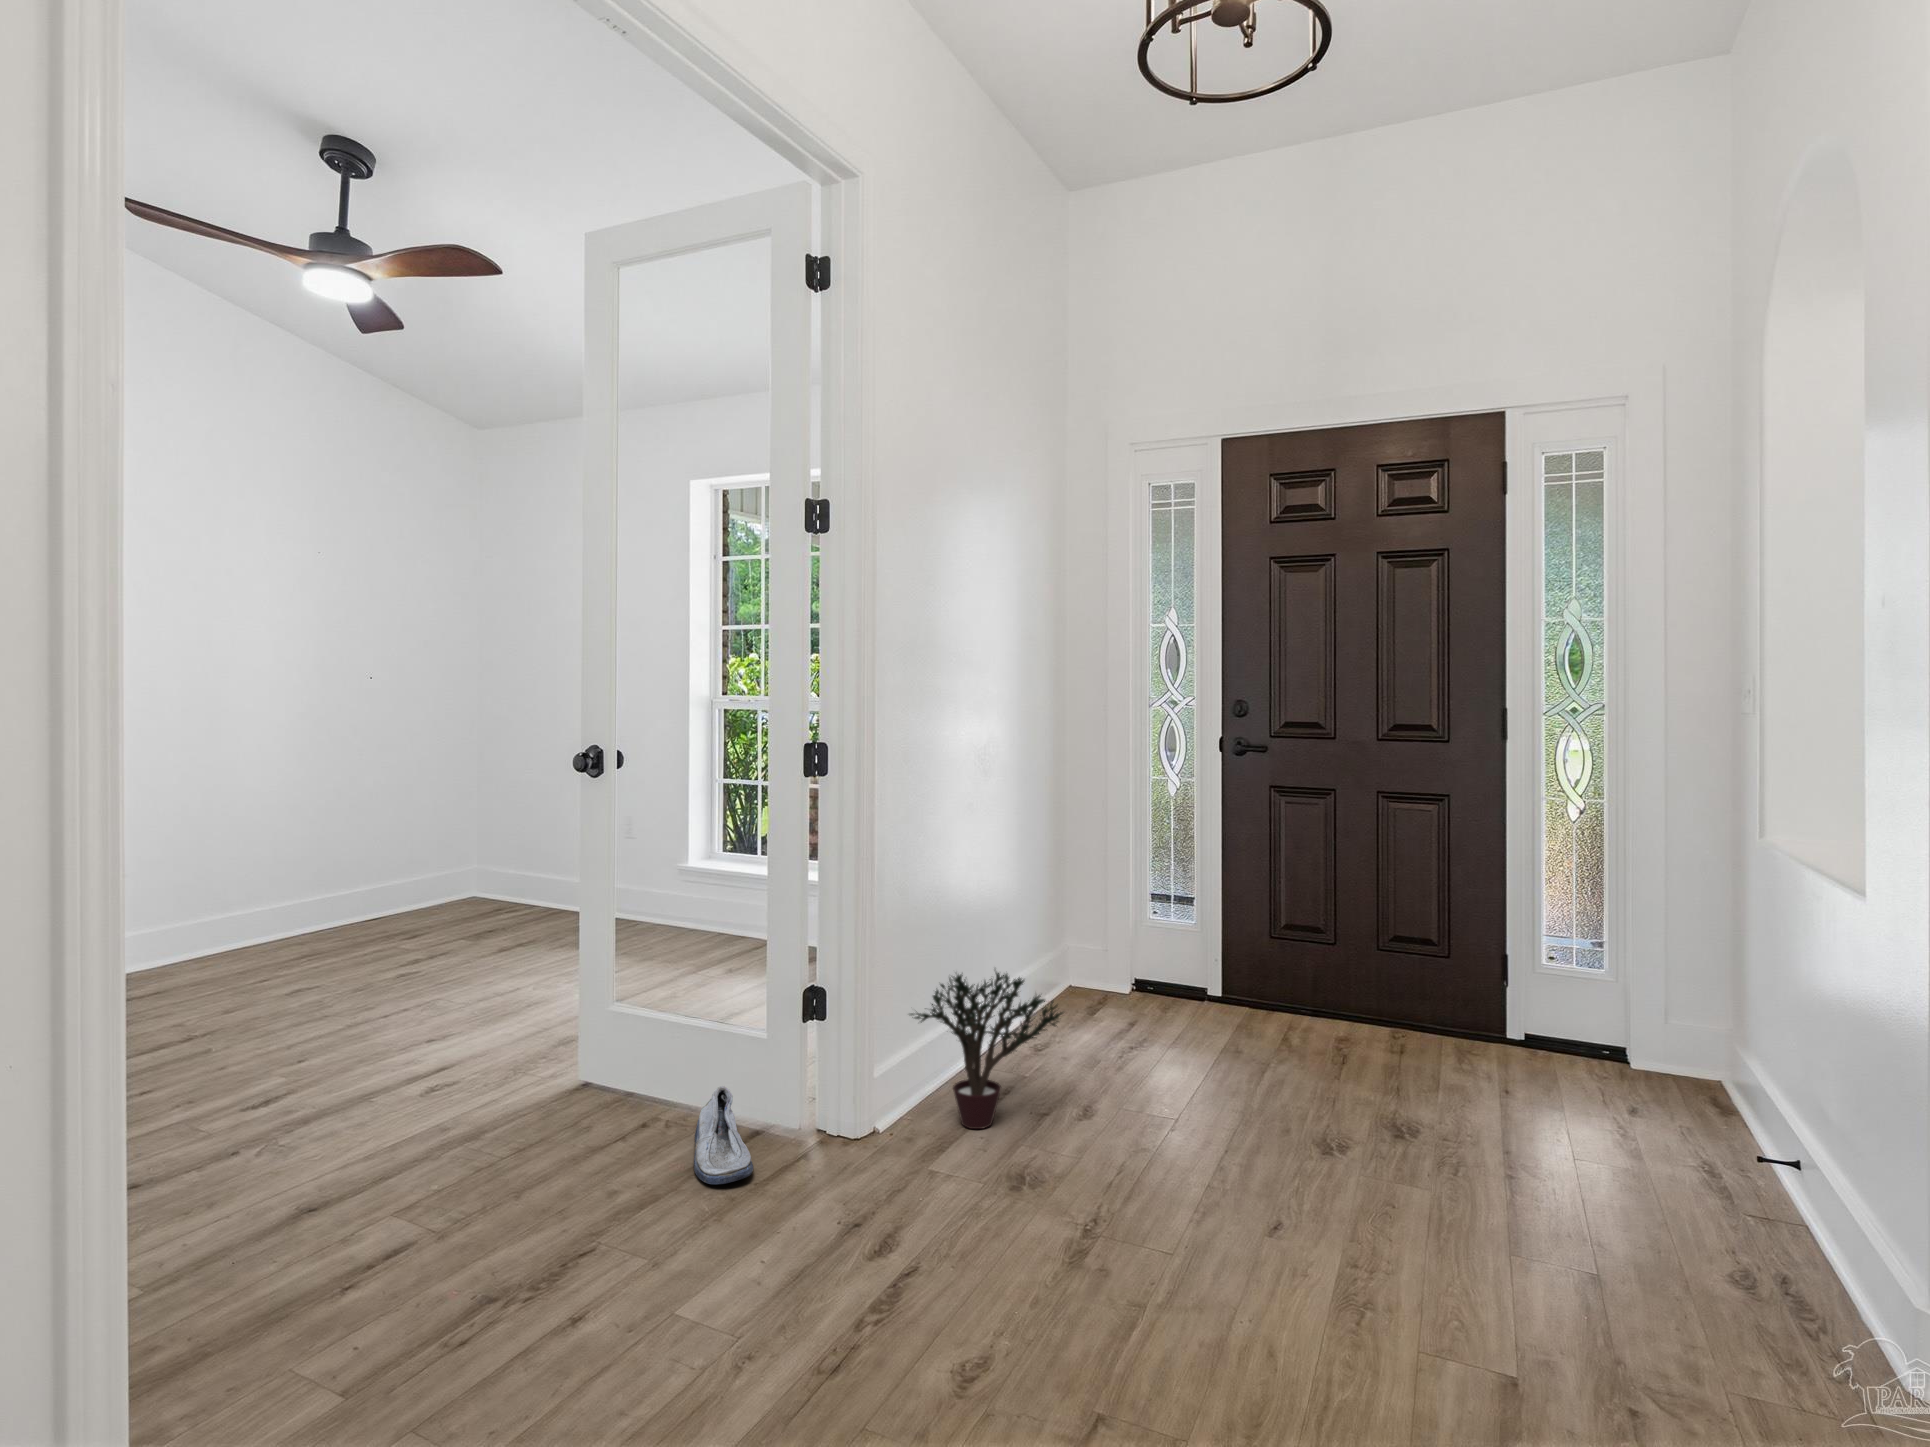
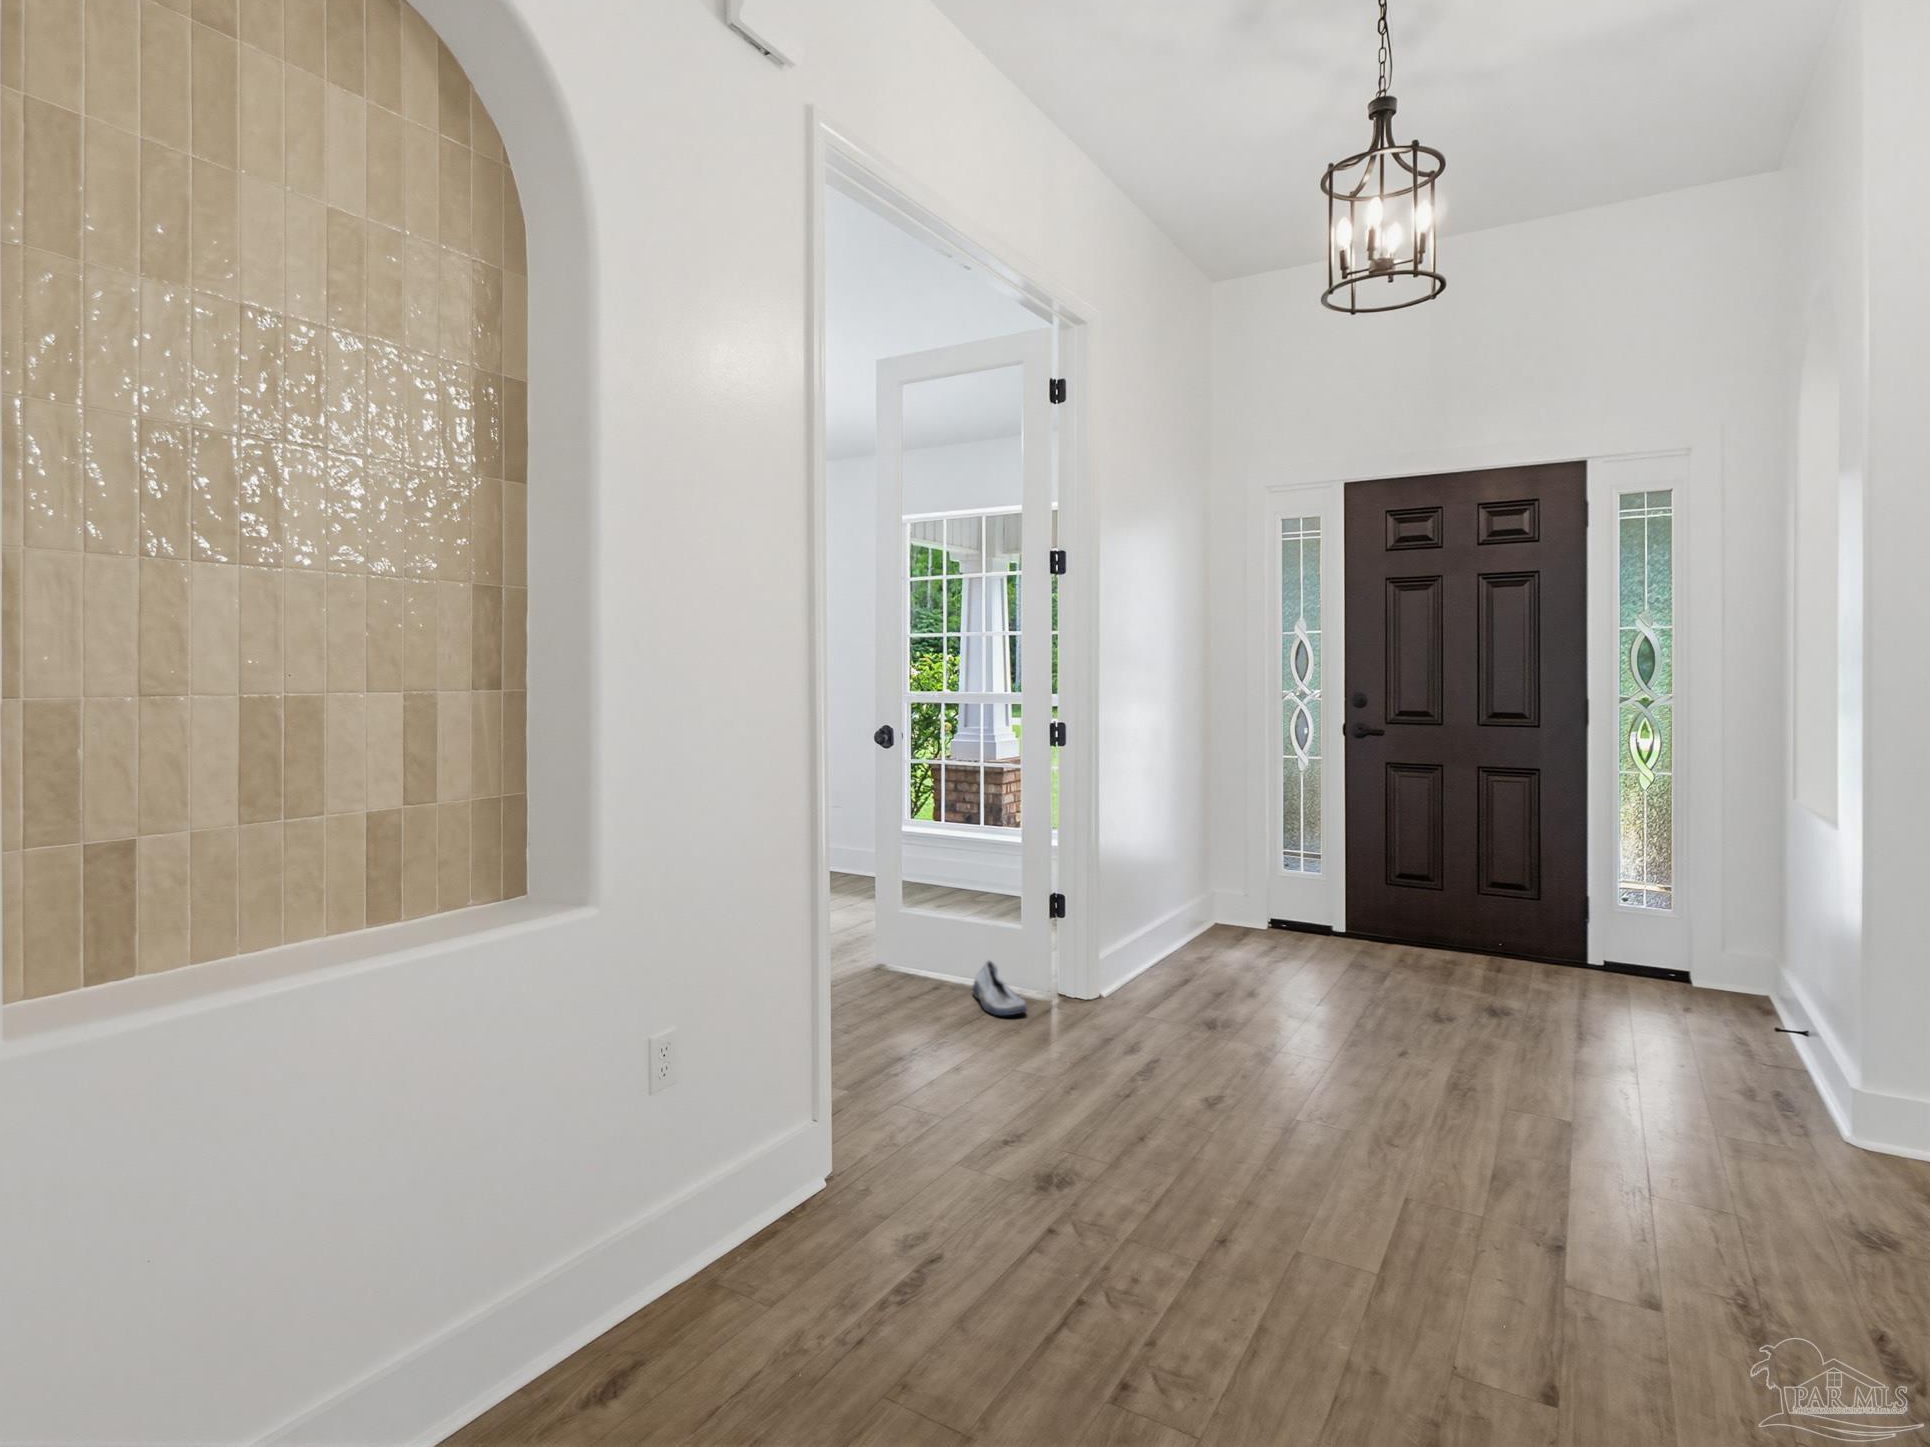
potted plant: present [910,972,1063,1129] -> none [1122,884,1239,999]

